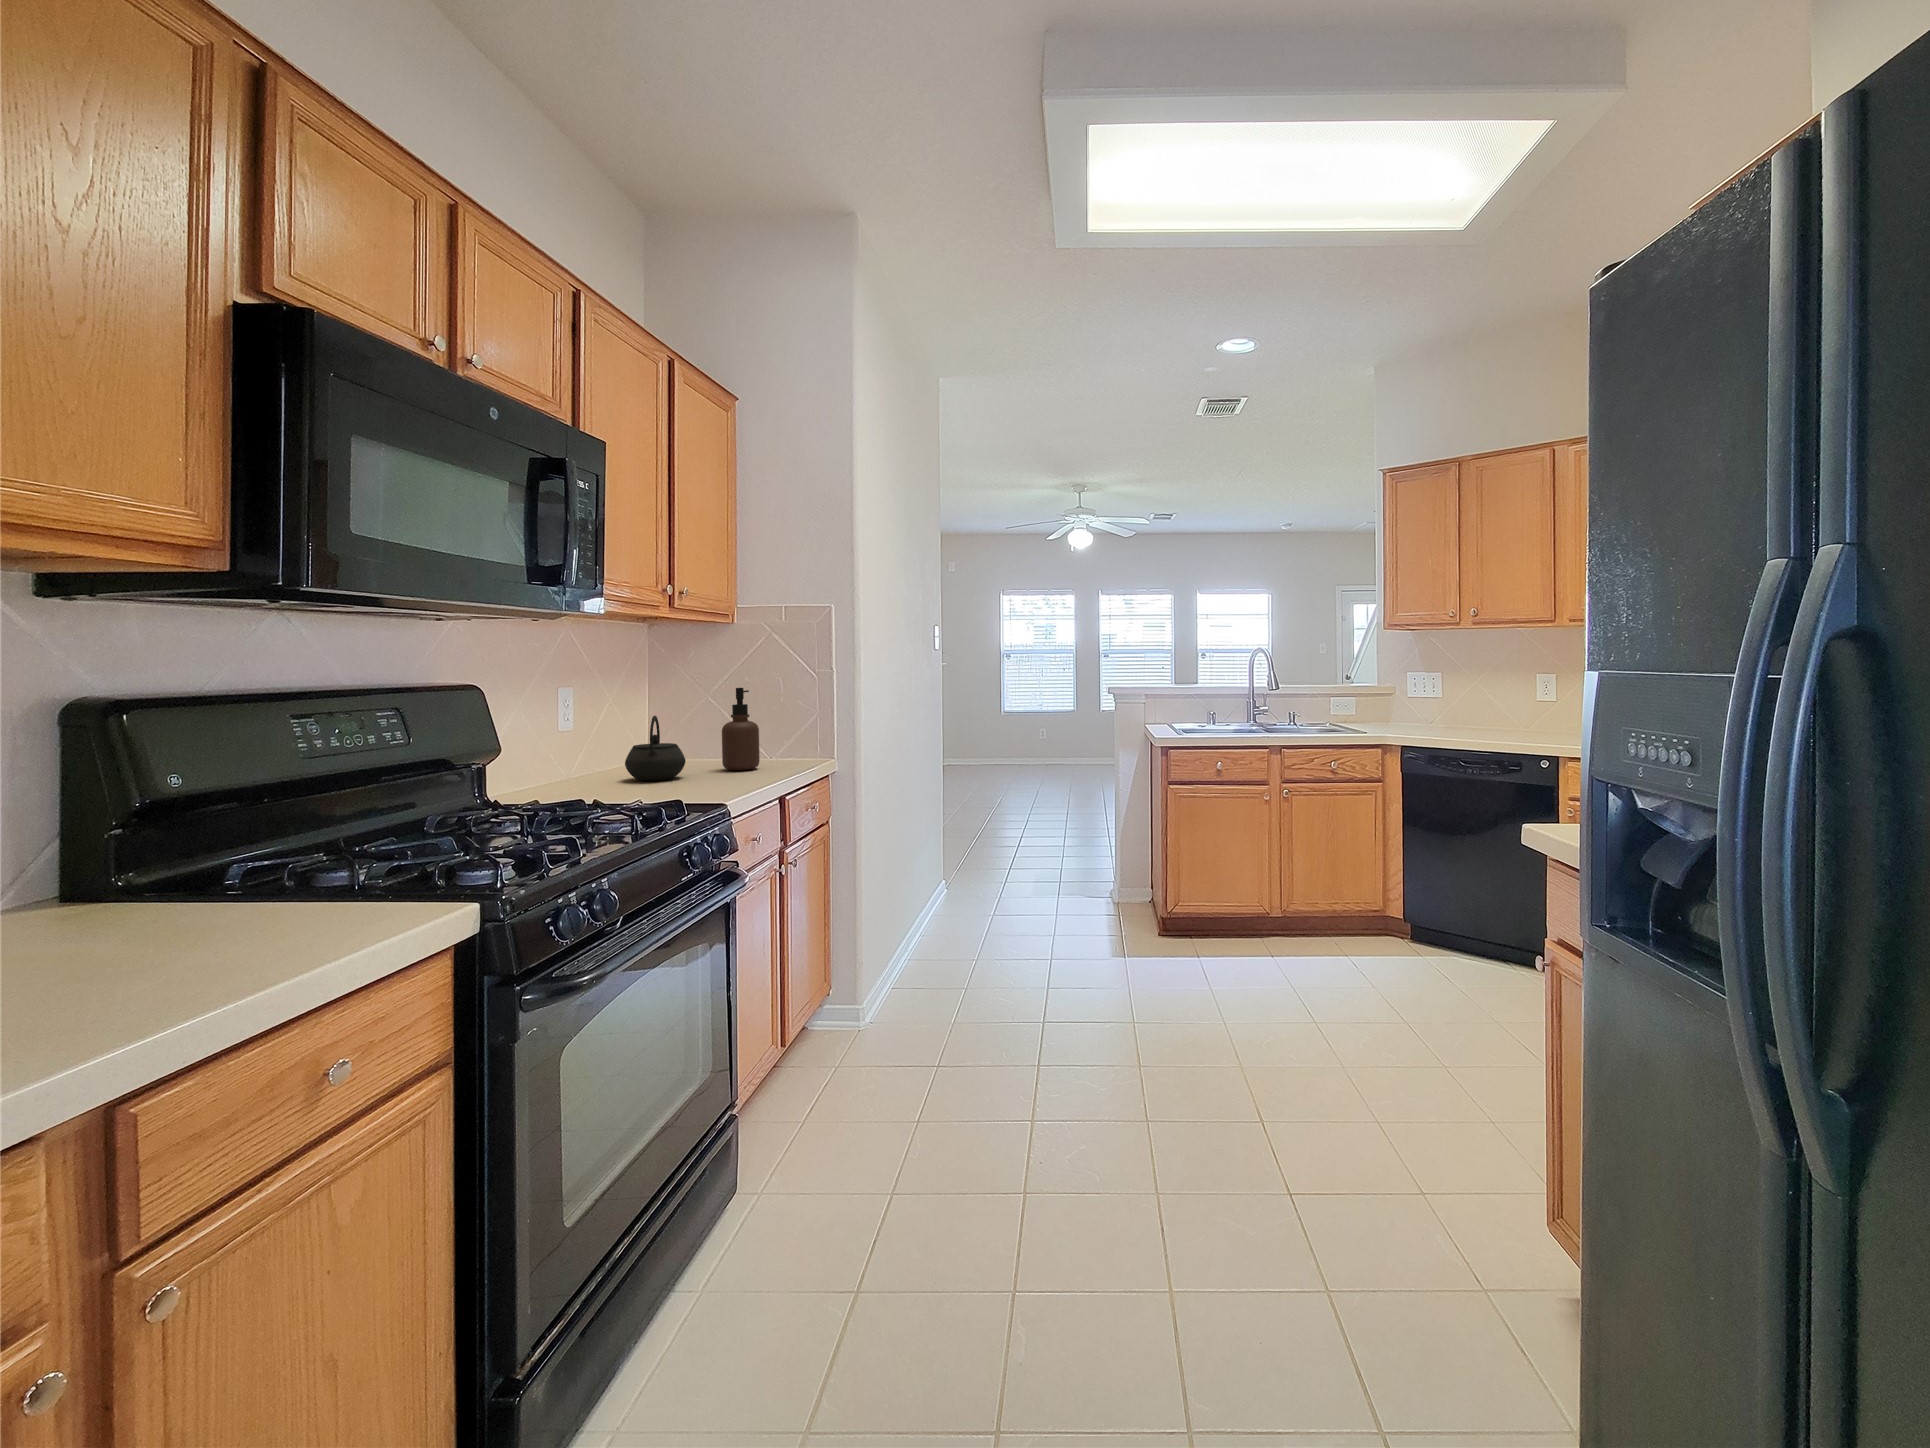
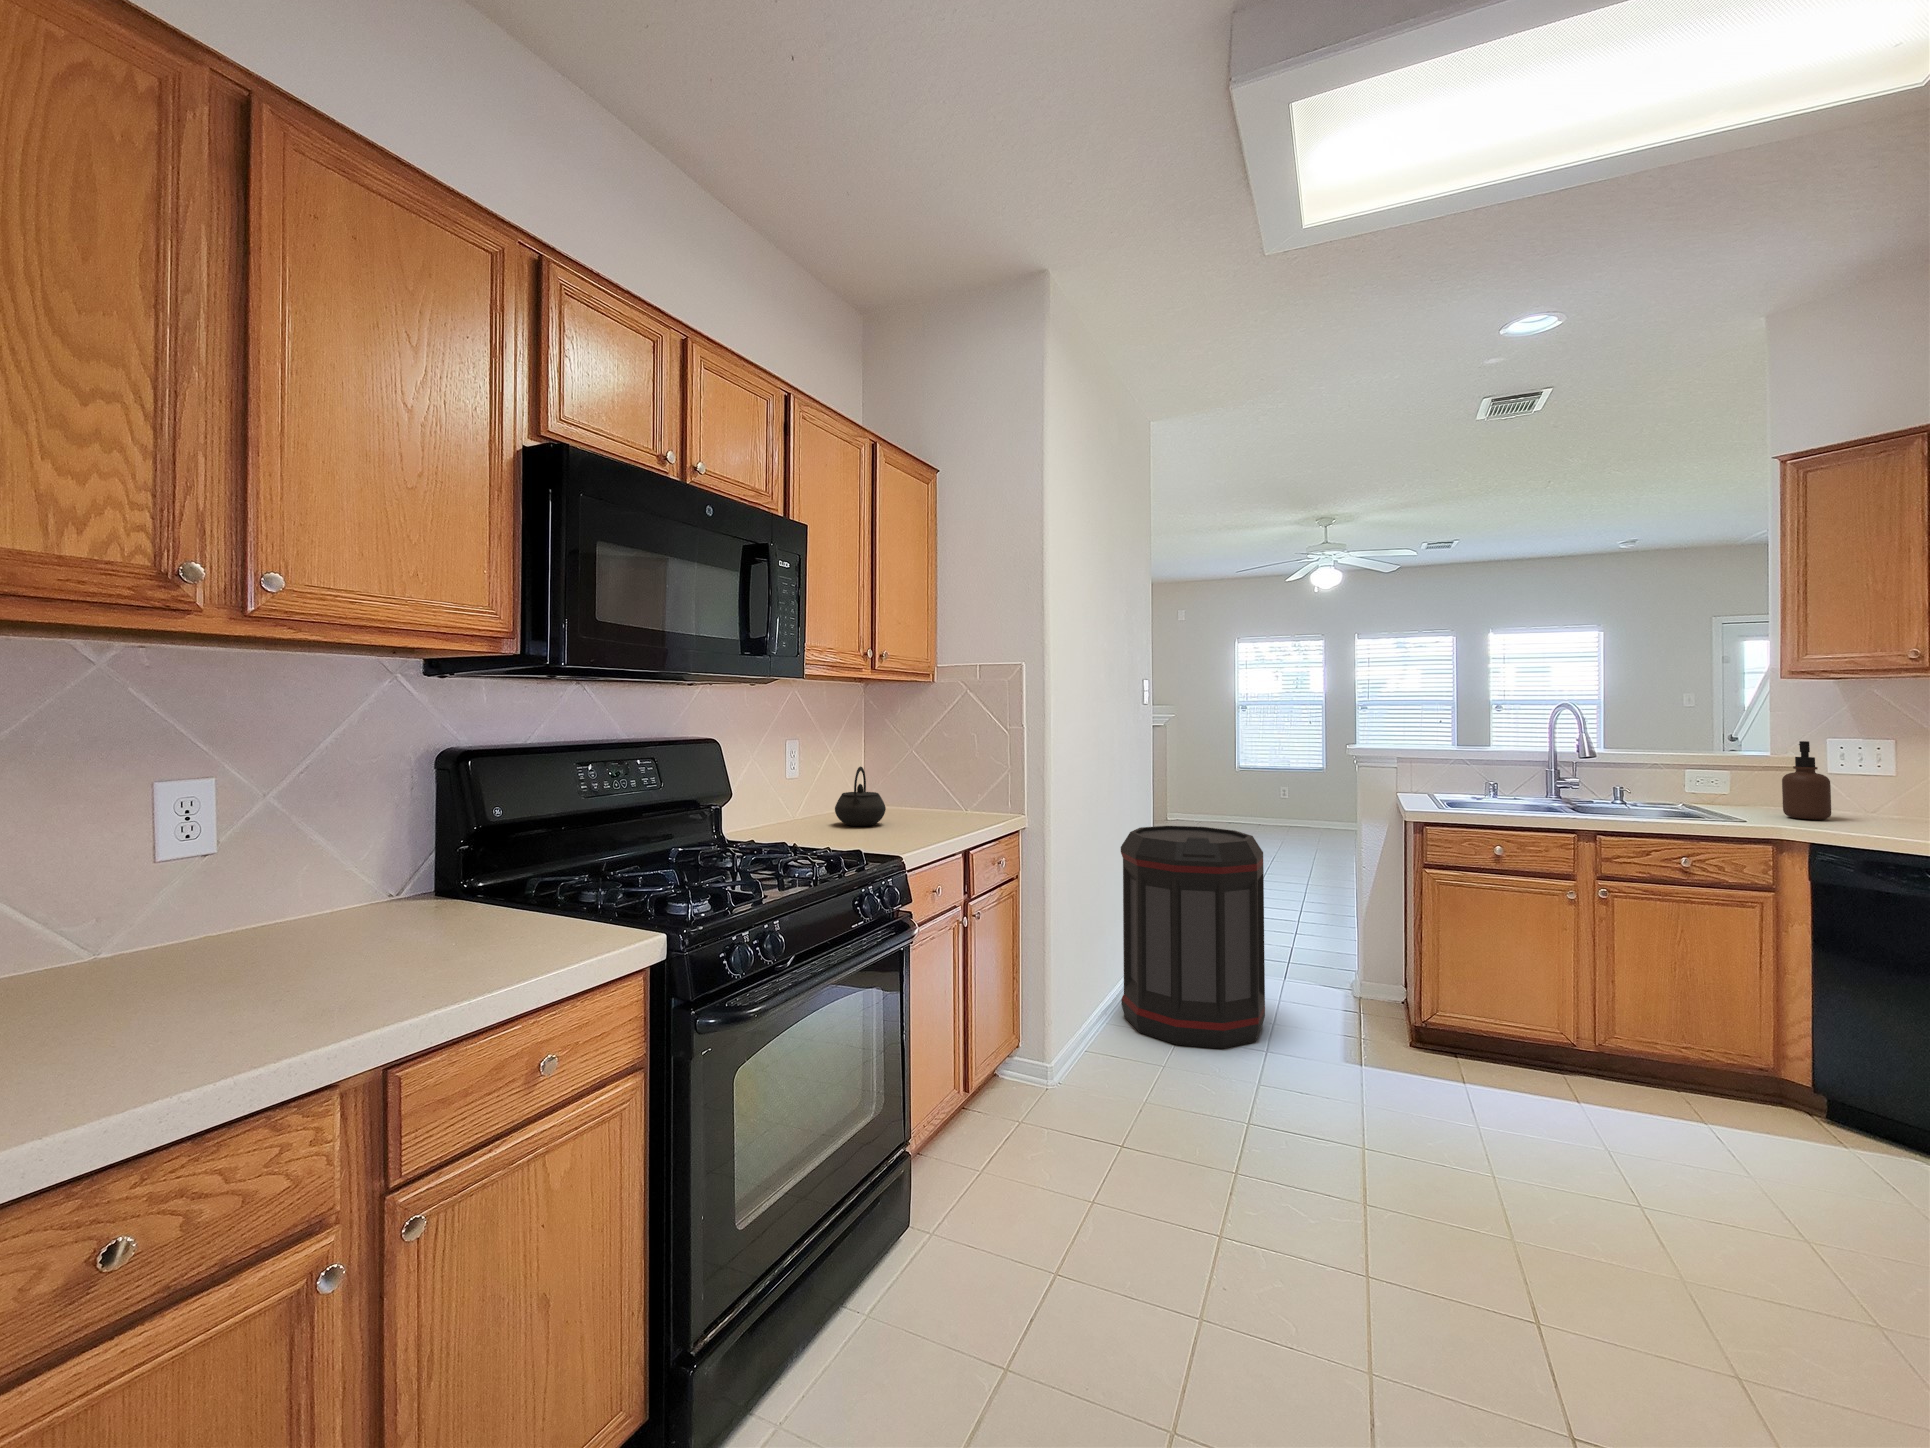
soap dispenser: present [722,688,760,771] -> present [1782,741,1831,820]
trash can: none [917,764,1045,967] -> present [1121,826,1265,1049]

